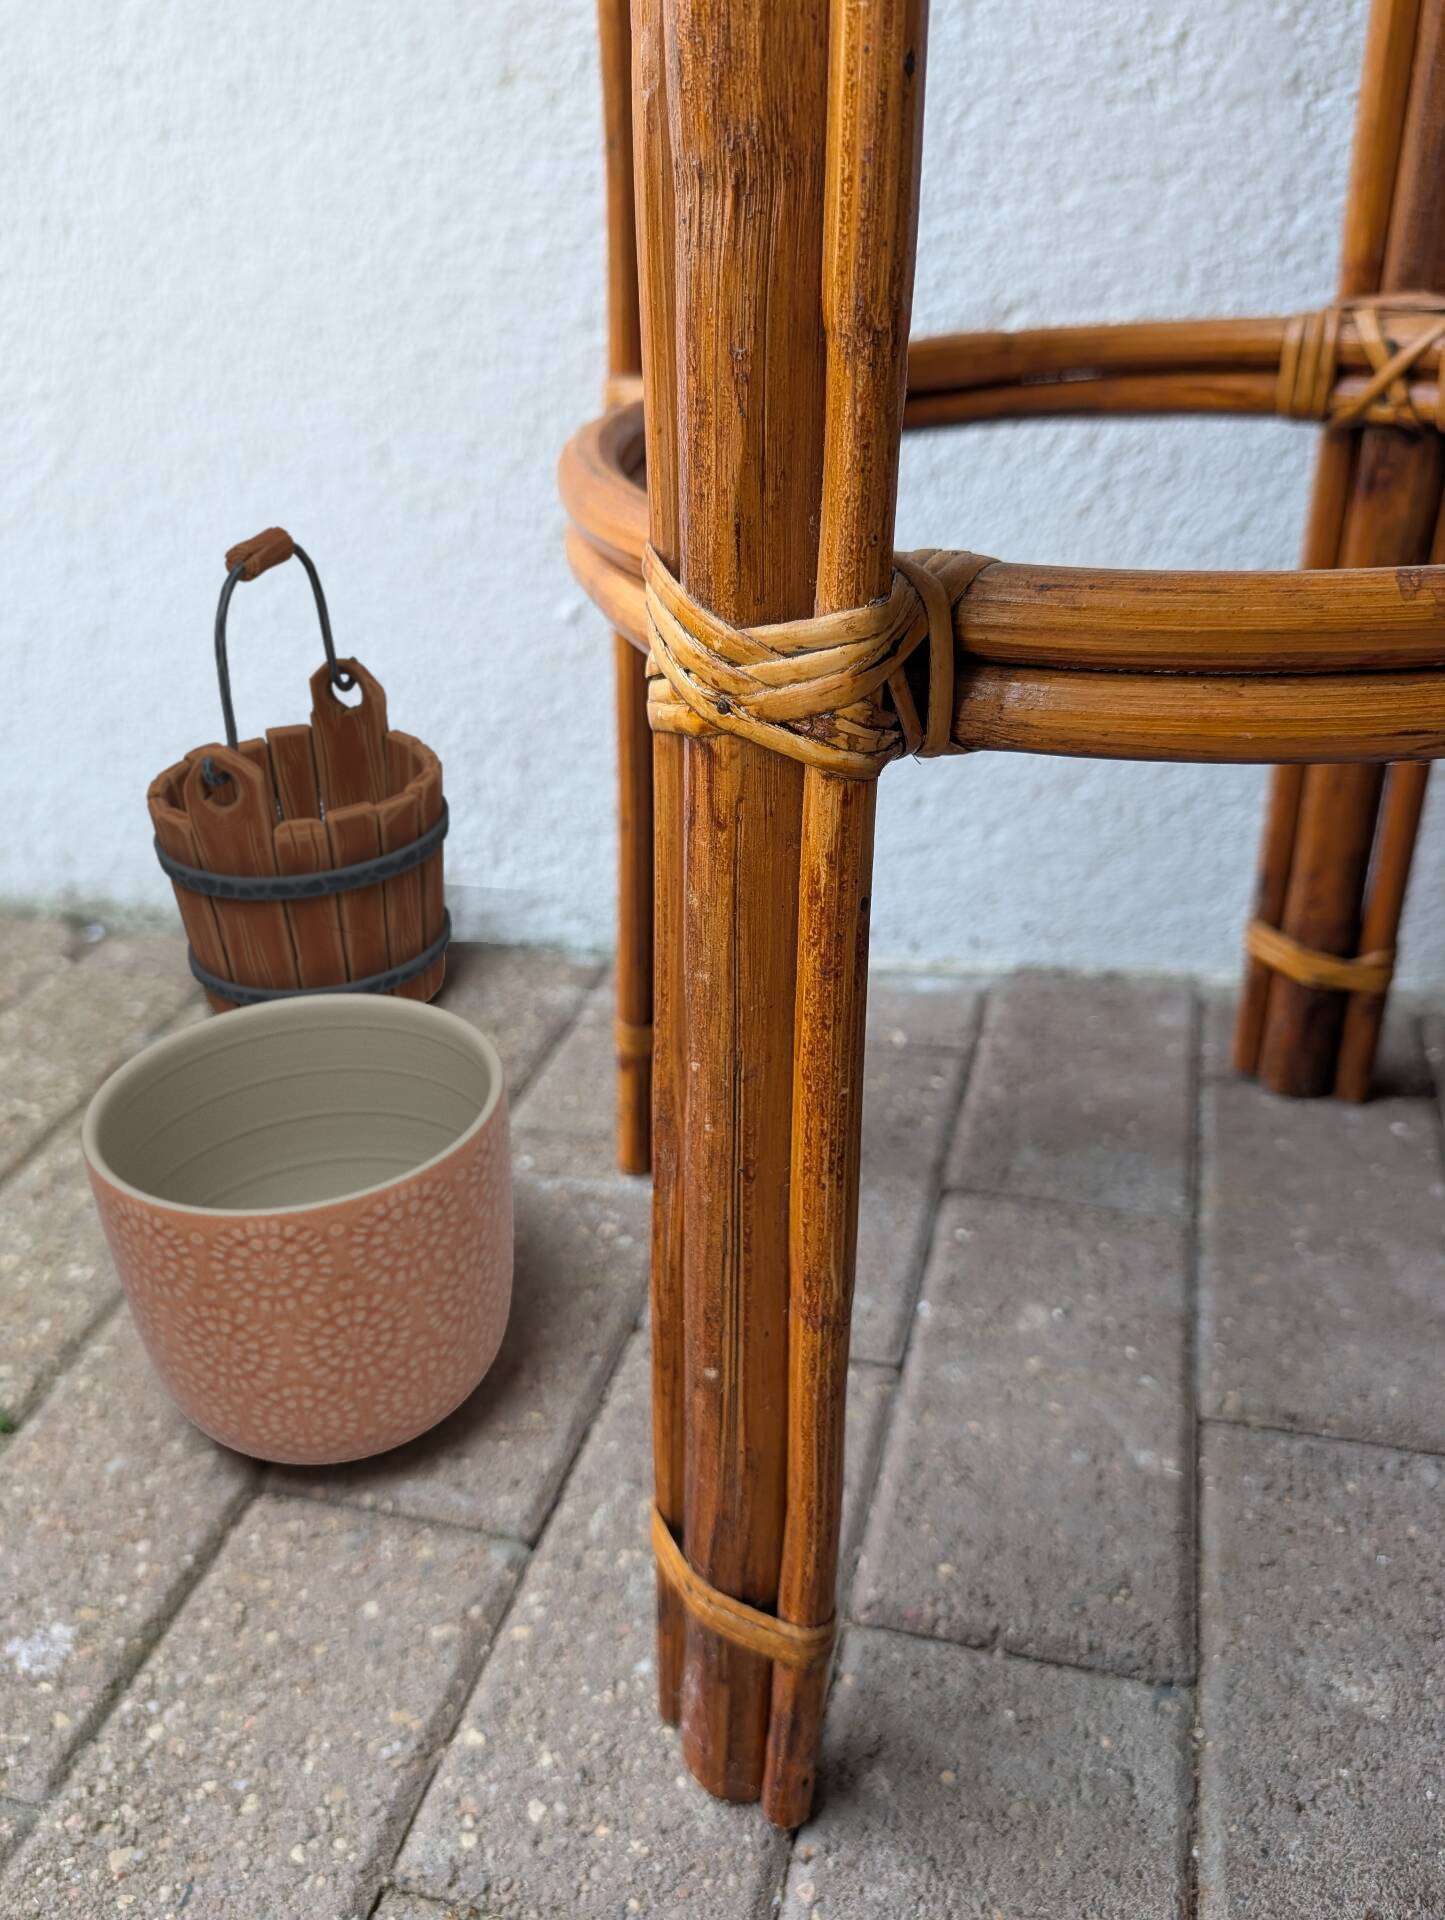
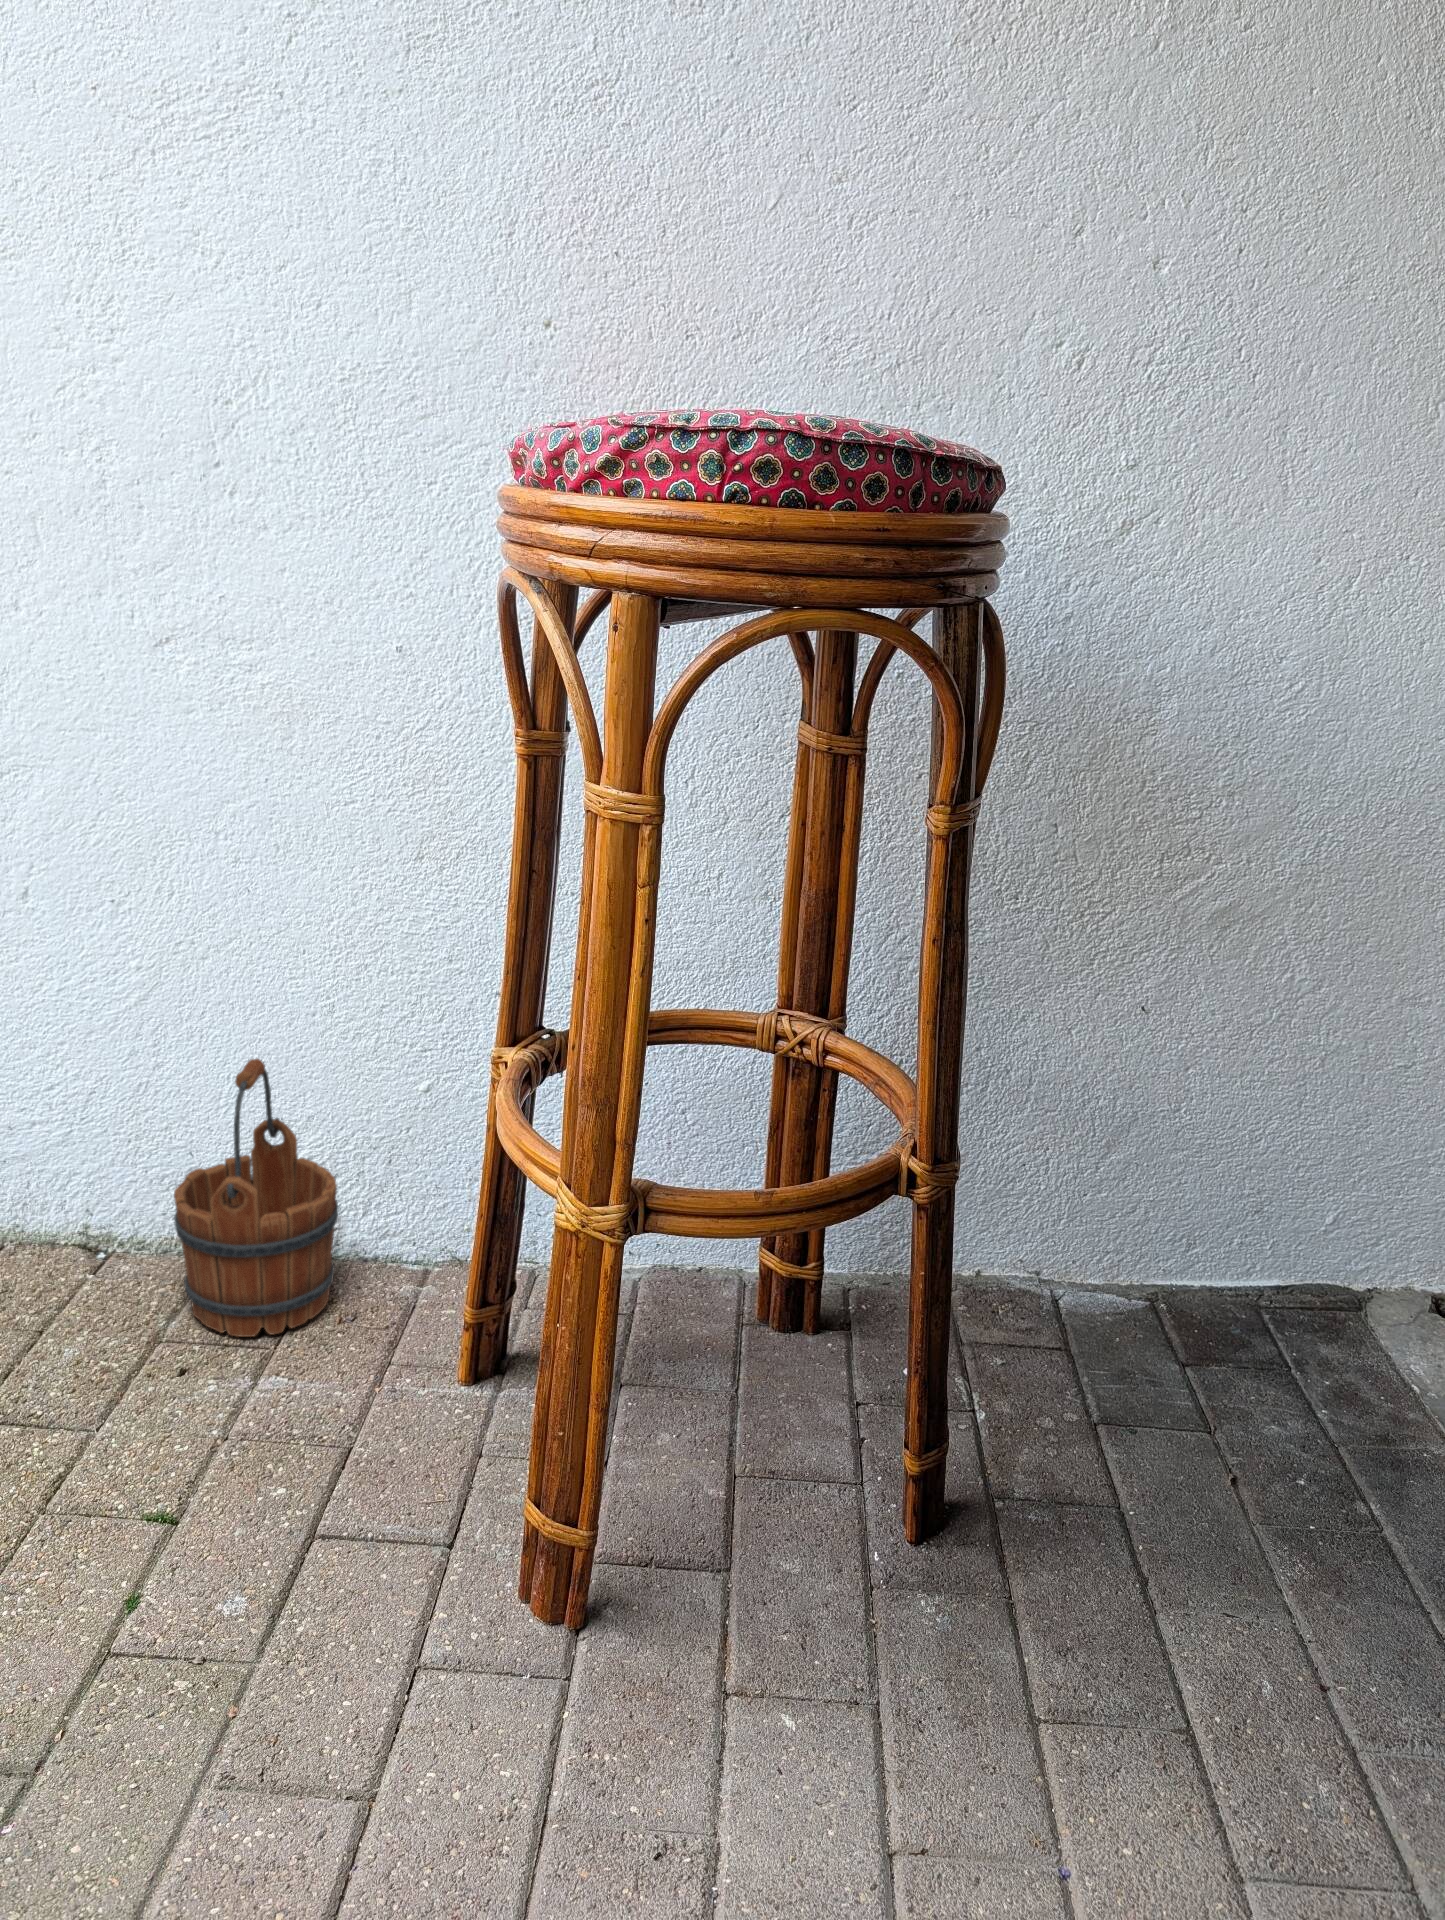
planter: present [81,994,514,1465] -> none [239,1302,430,1525]

